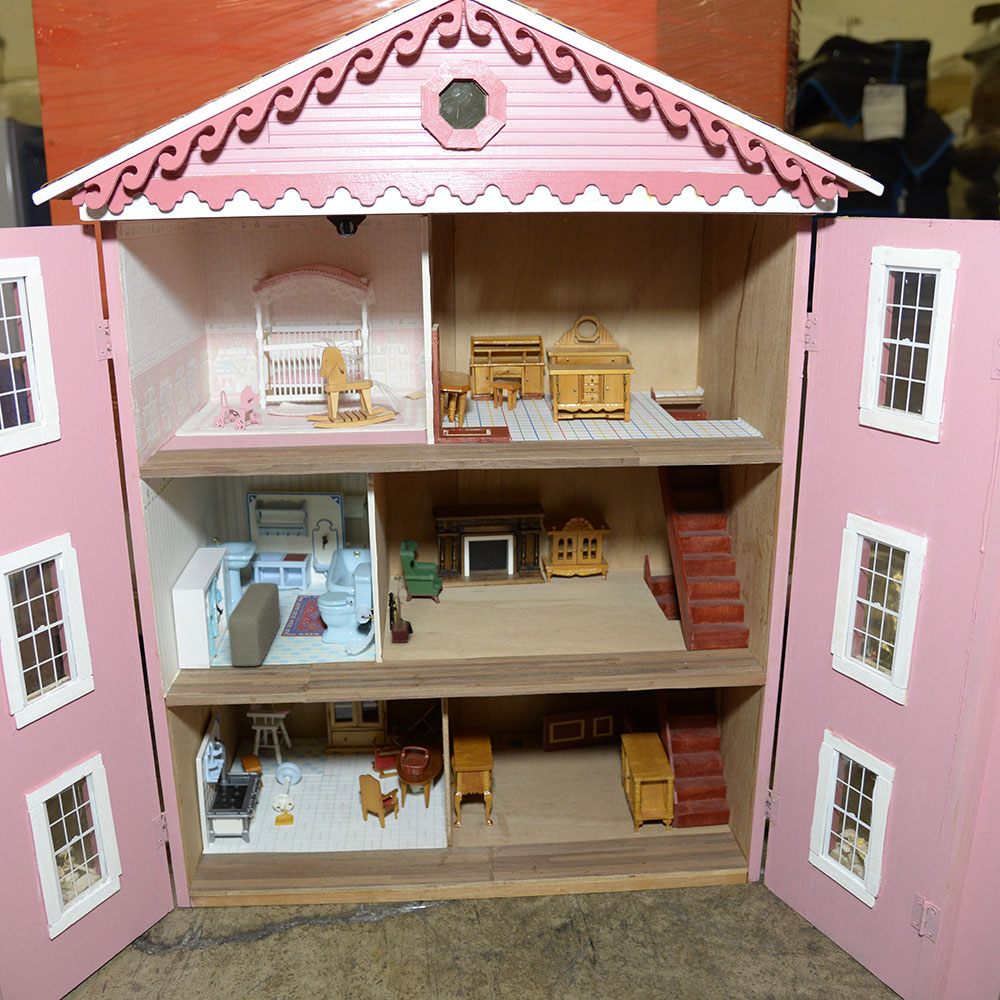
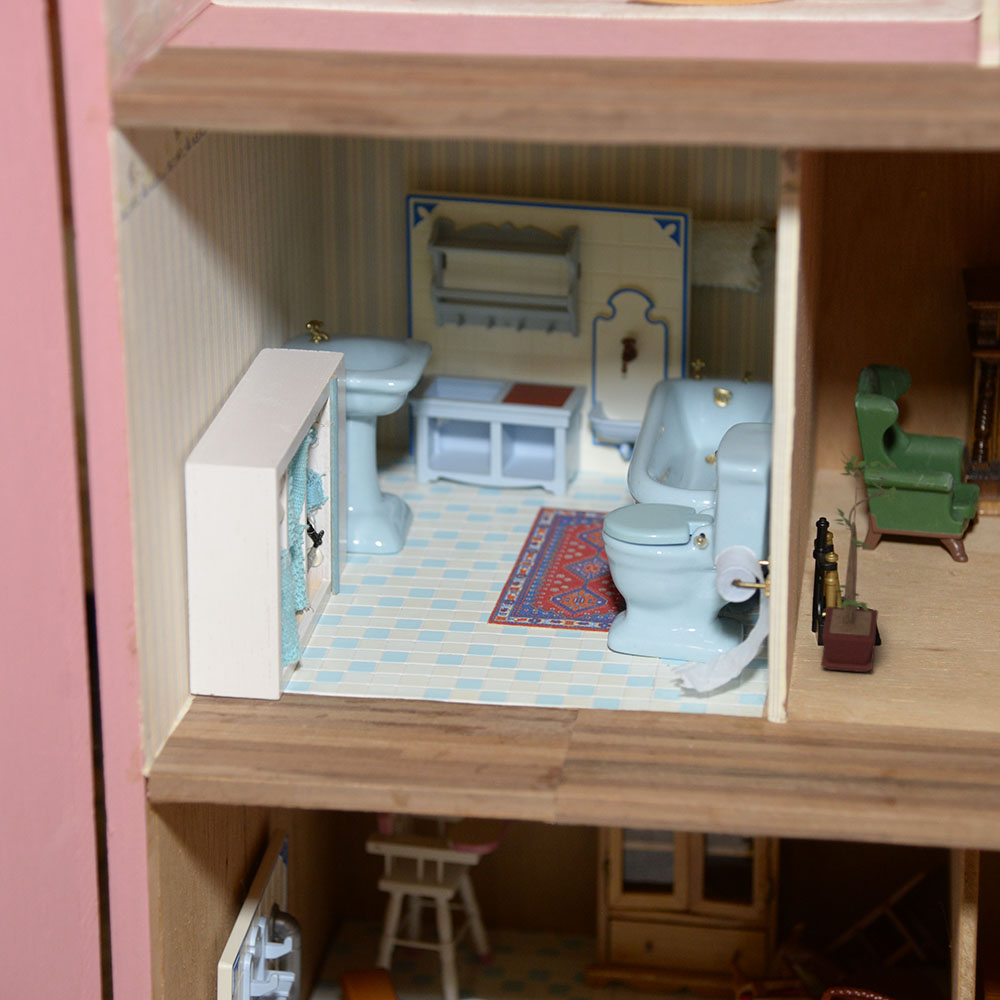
pouf: present [228,583,280,666] -> none [327,454,484,700]

